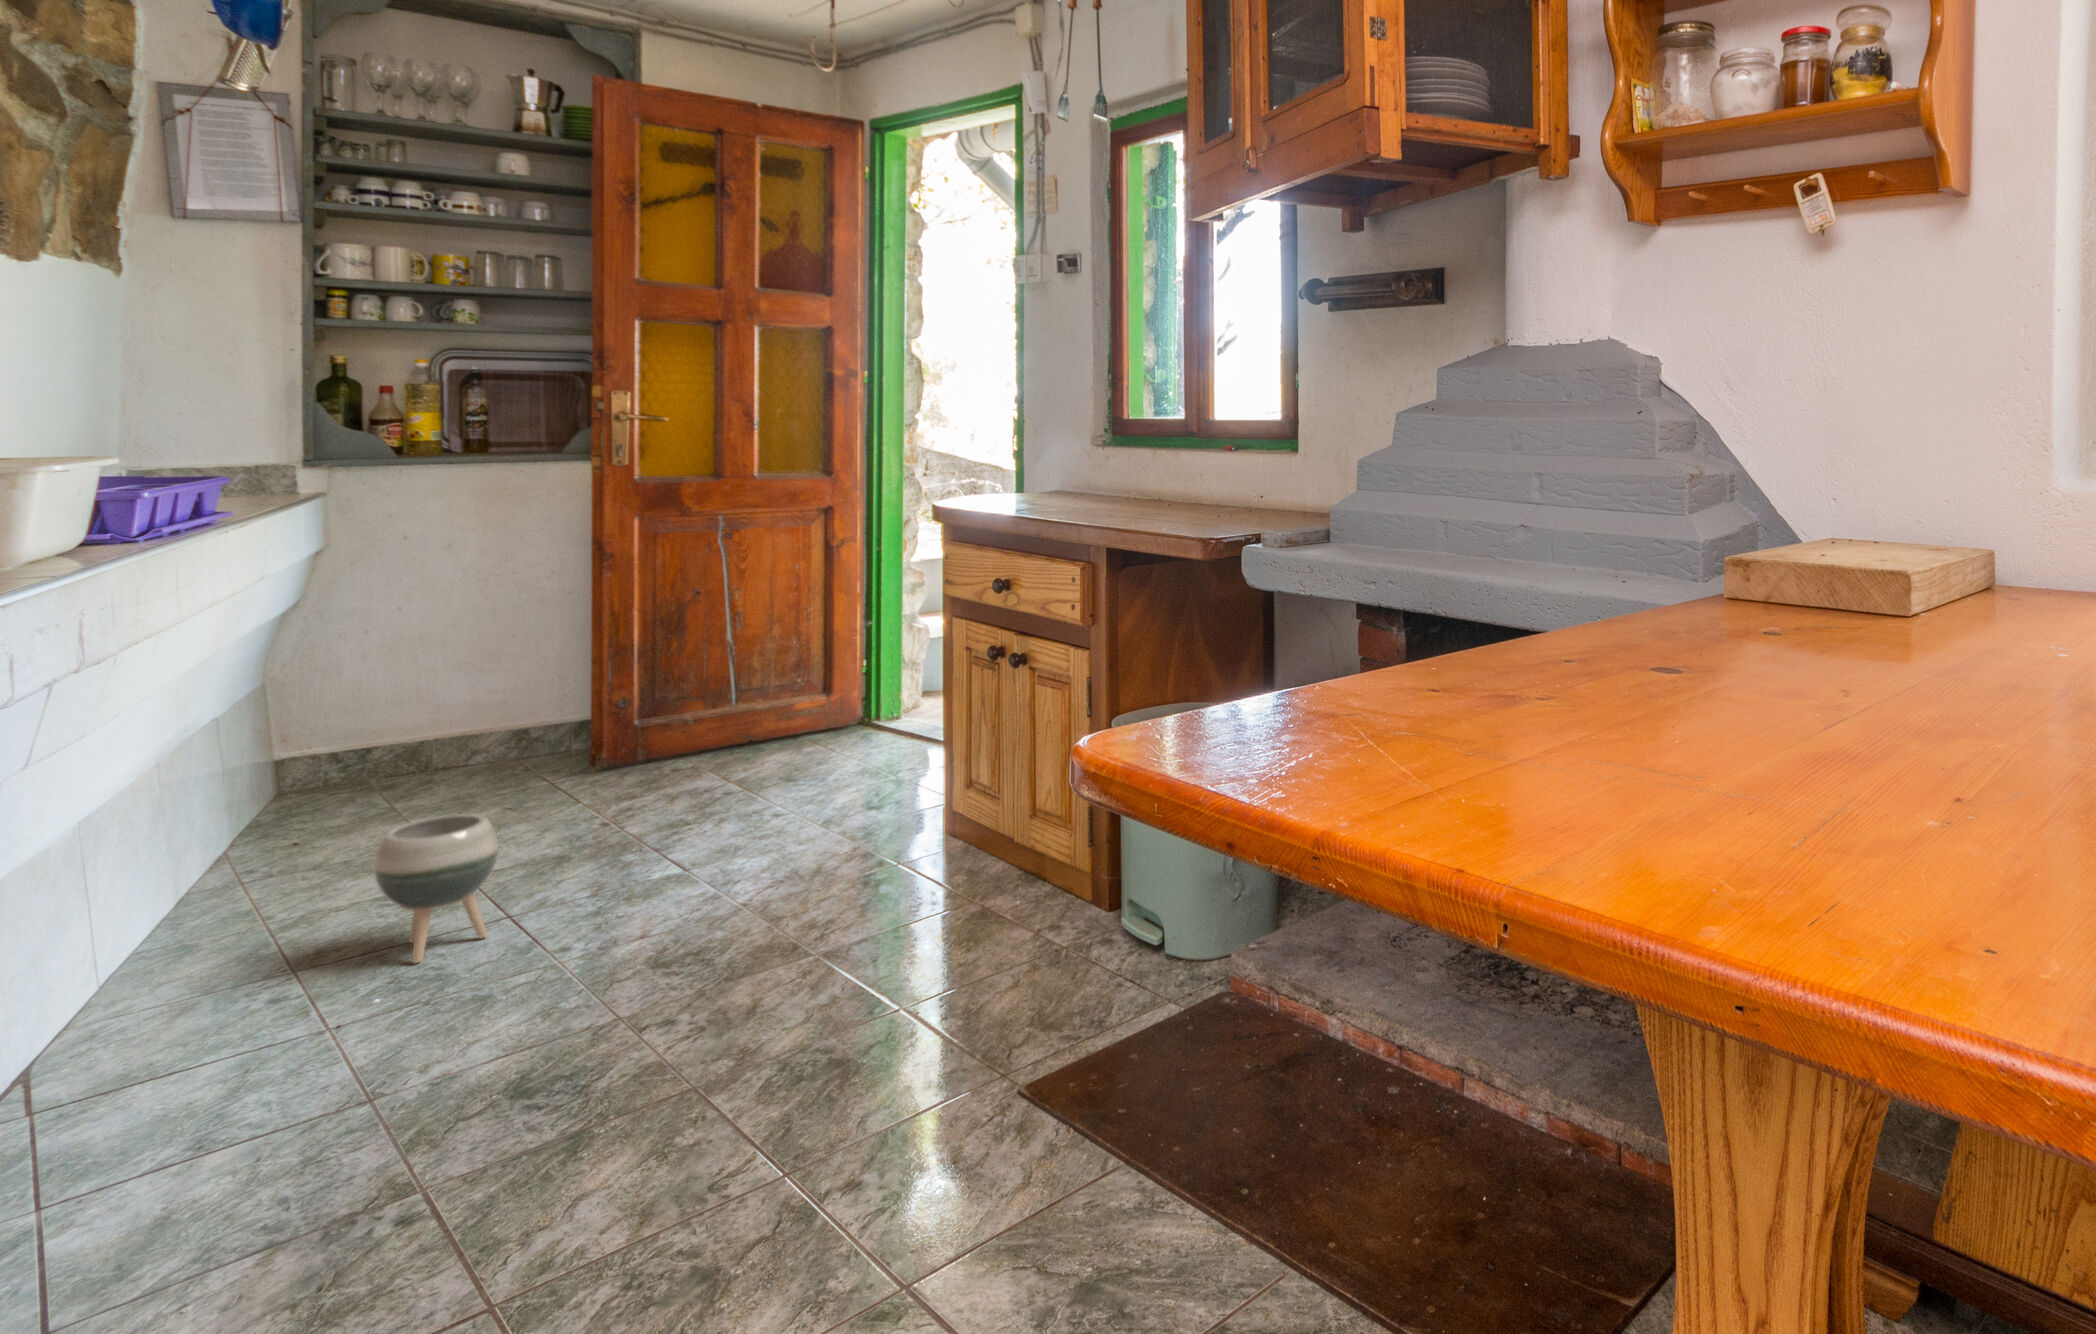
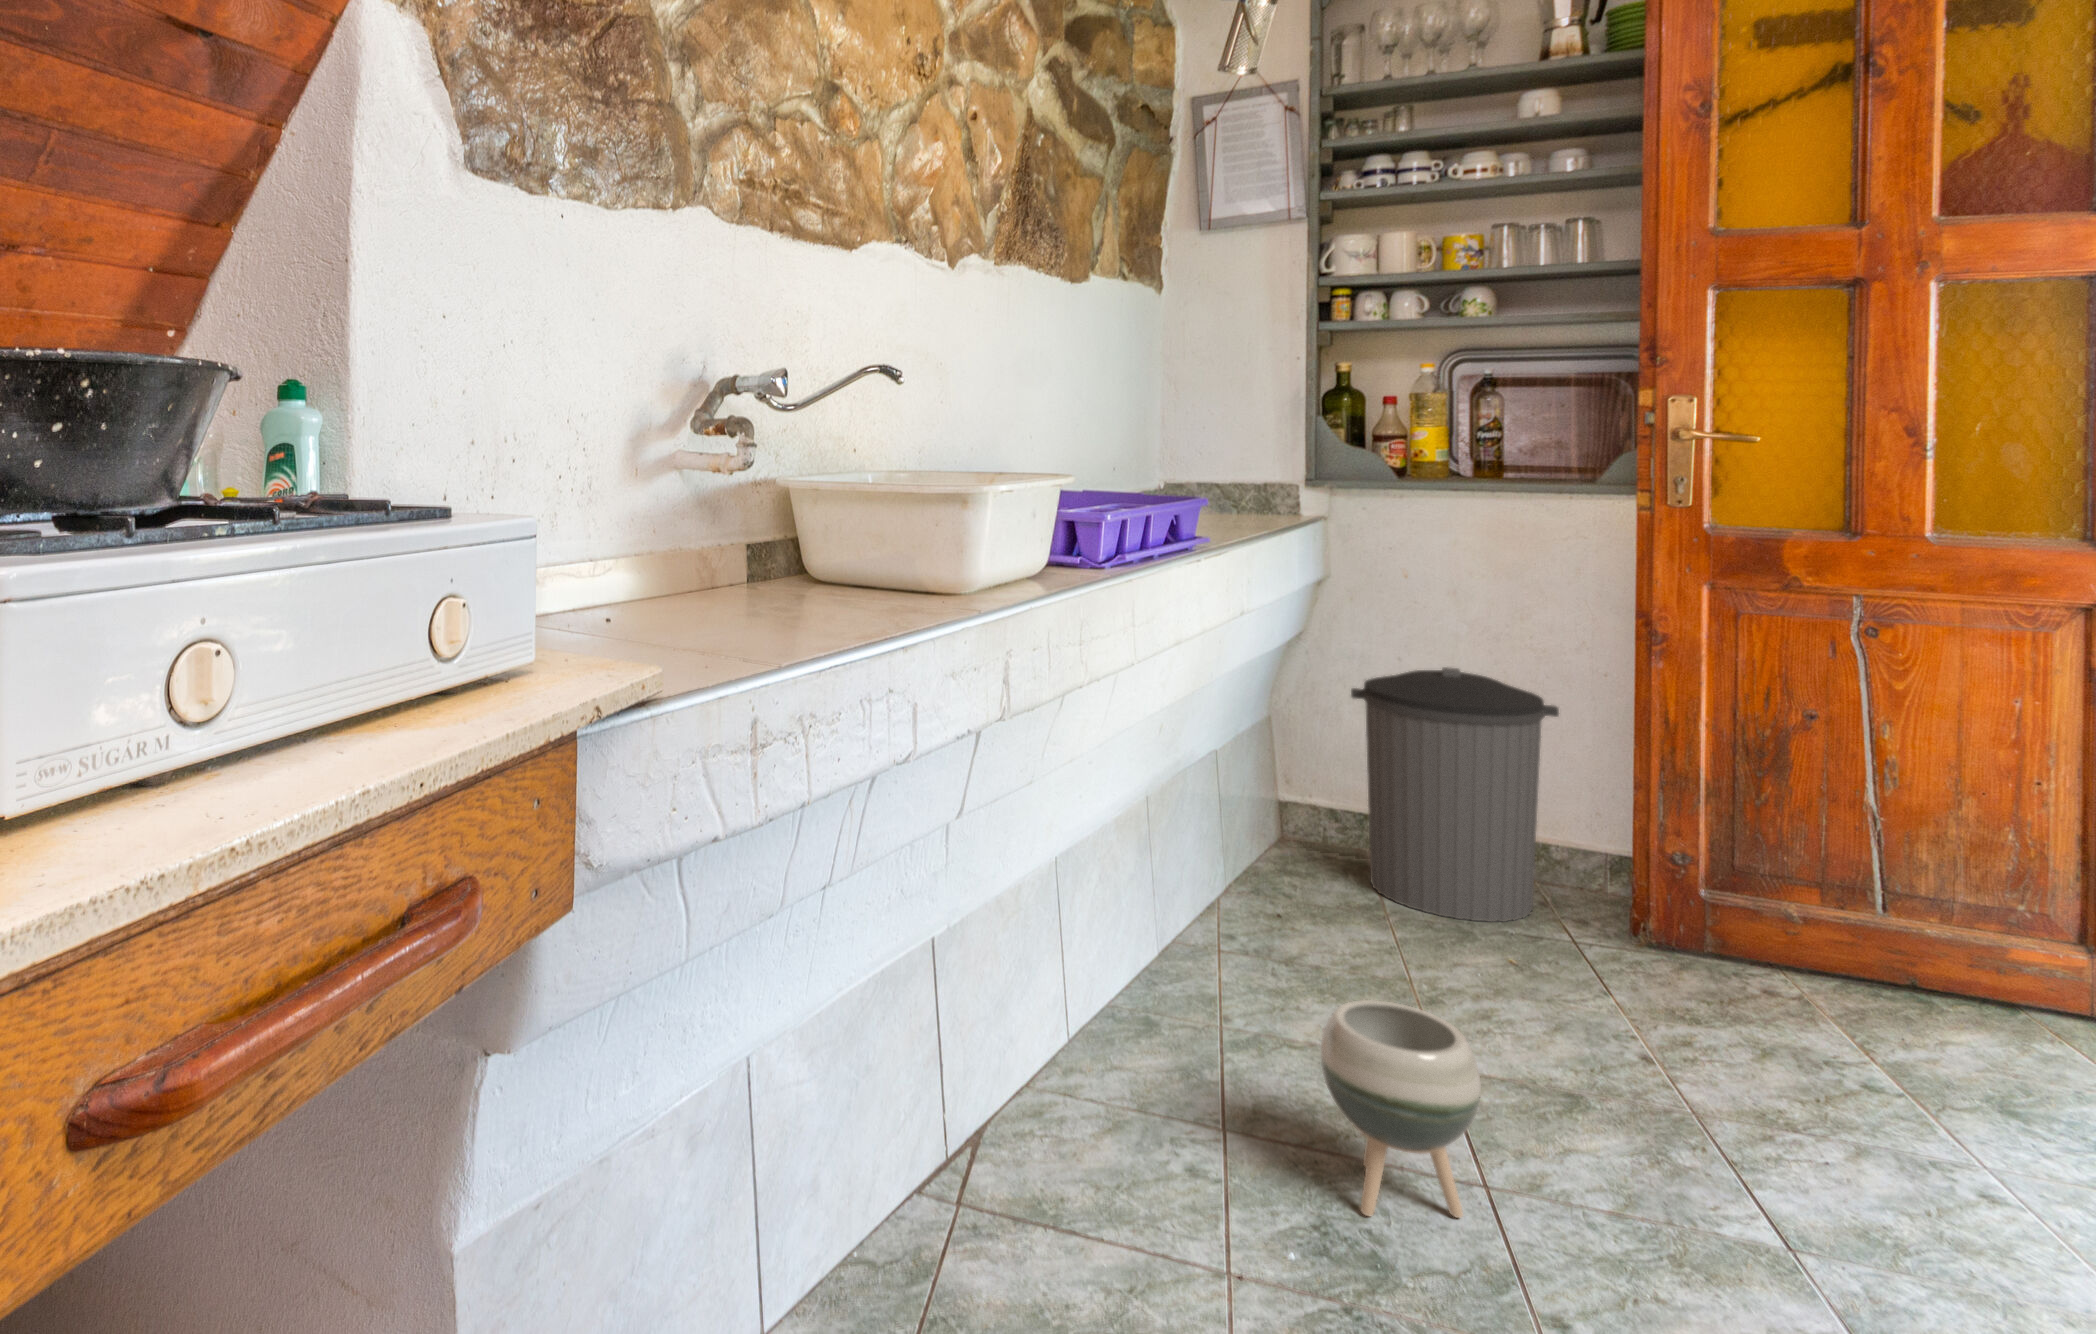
trash can: none [360,604,539,803] -> present [1351,667,1559,922]

